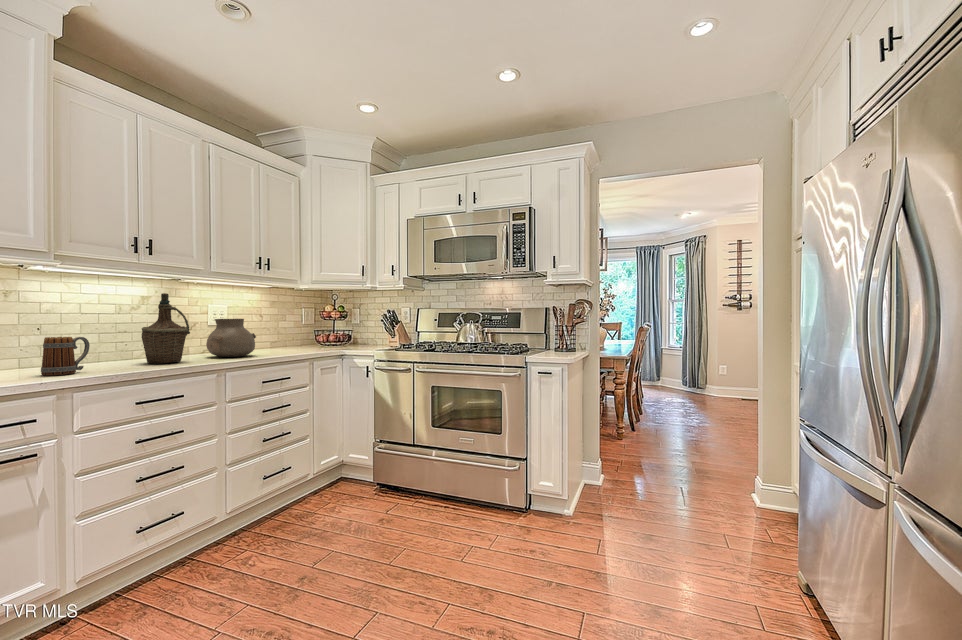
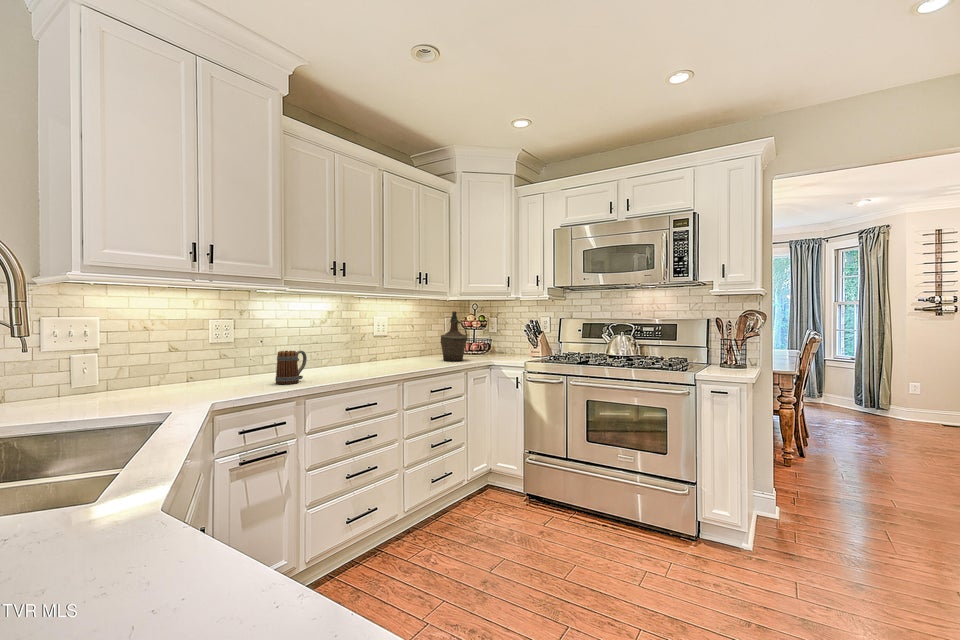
bottle: present [141,293,190,364] -> present [441,311,468,361]
vase: present [206,319,256,357] -> none [381,331,422,367]

